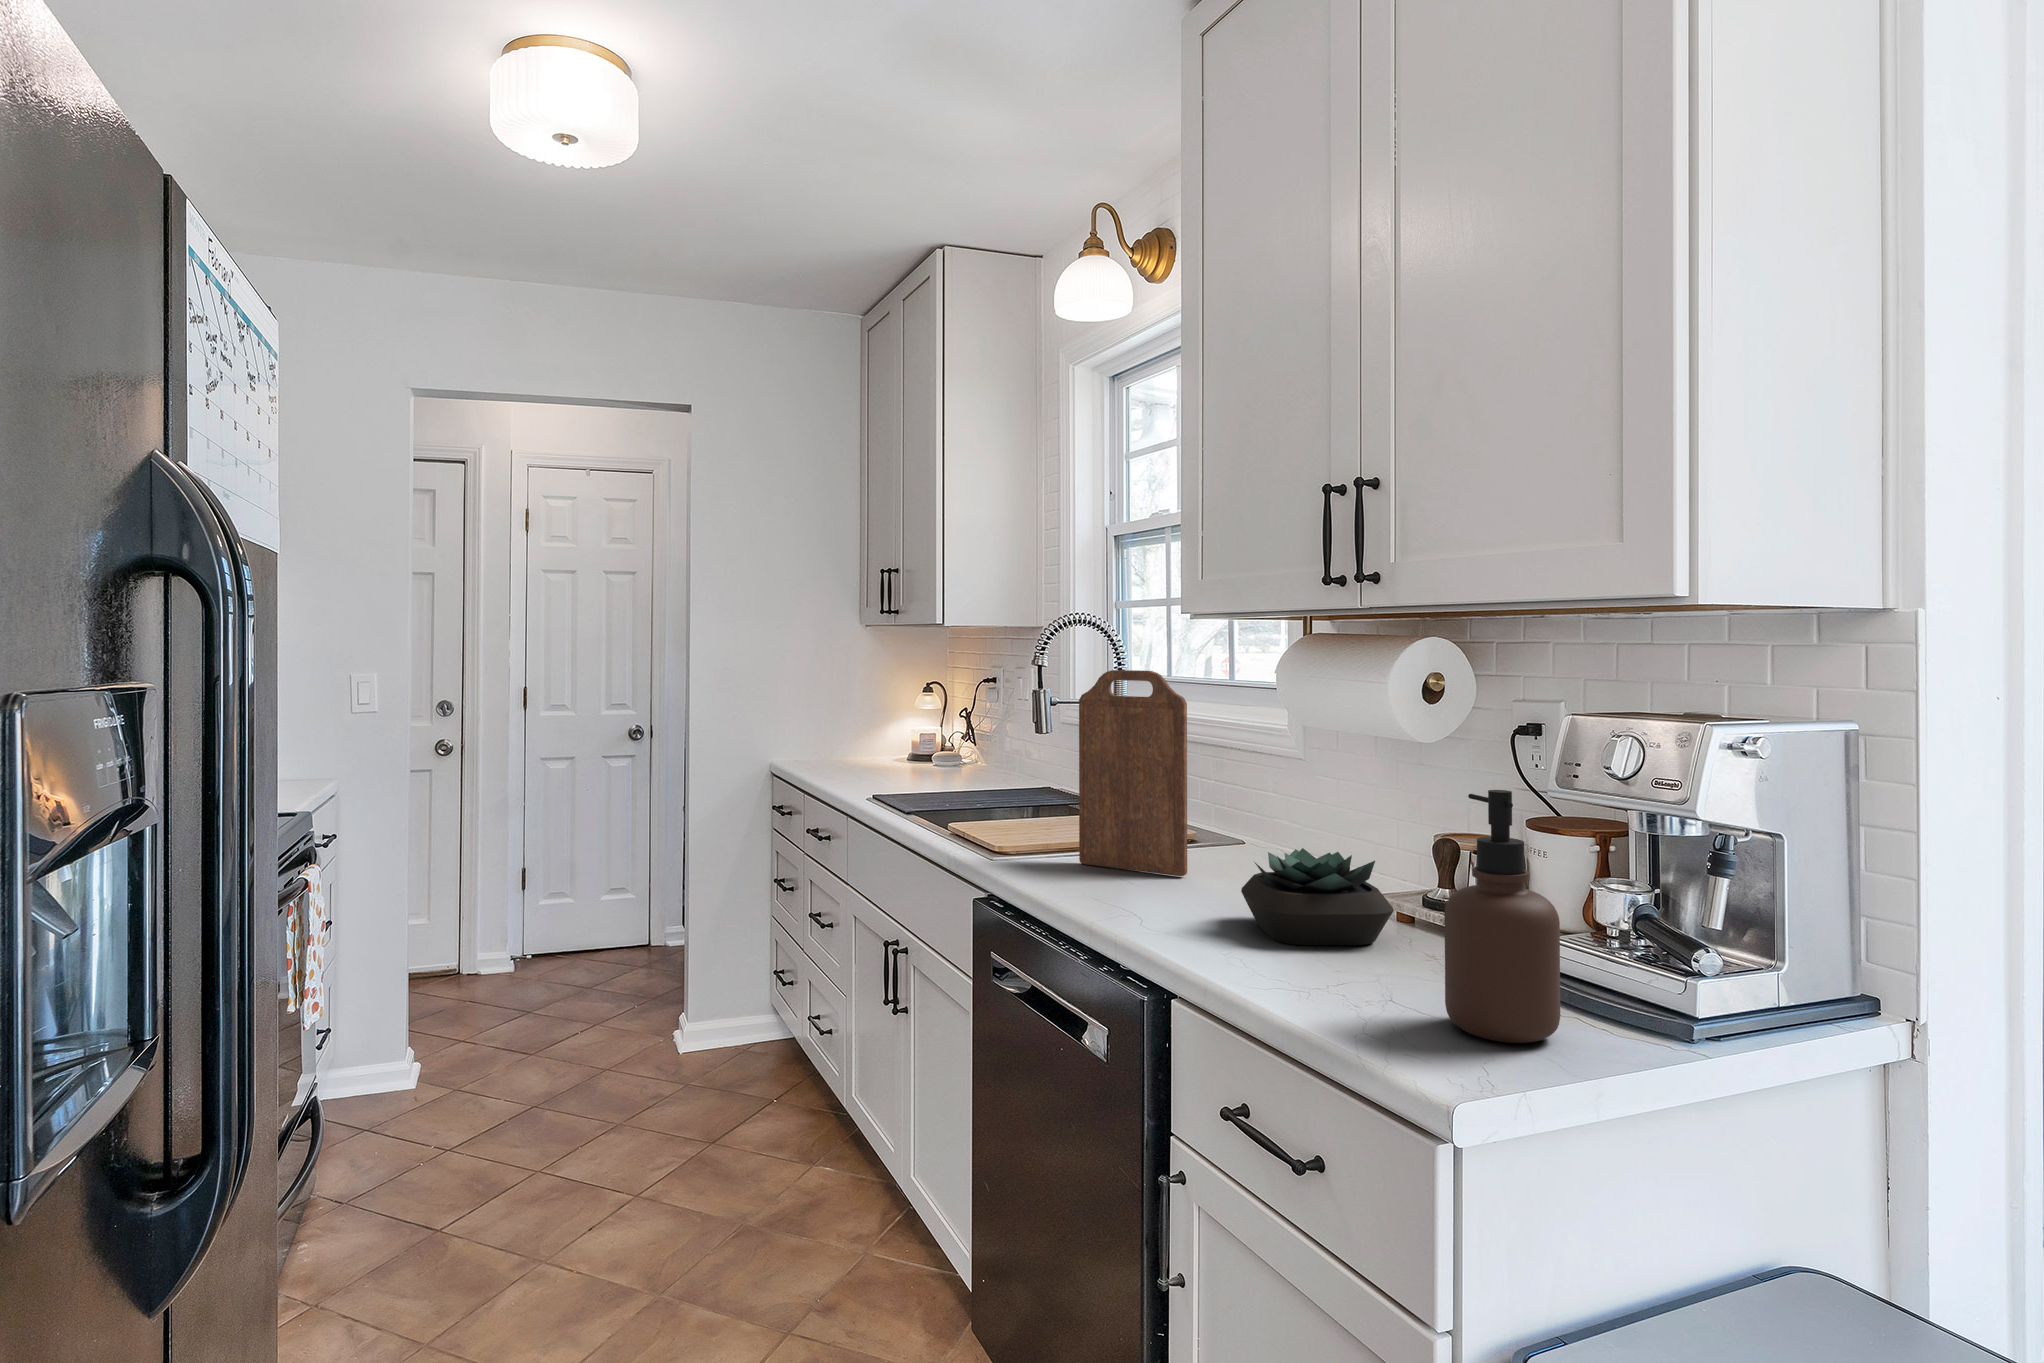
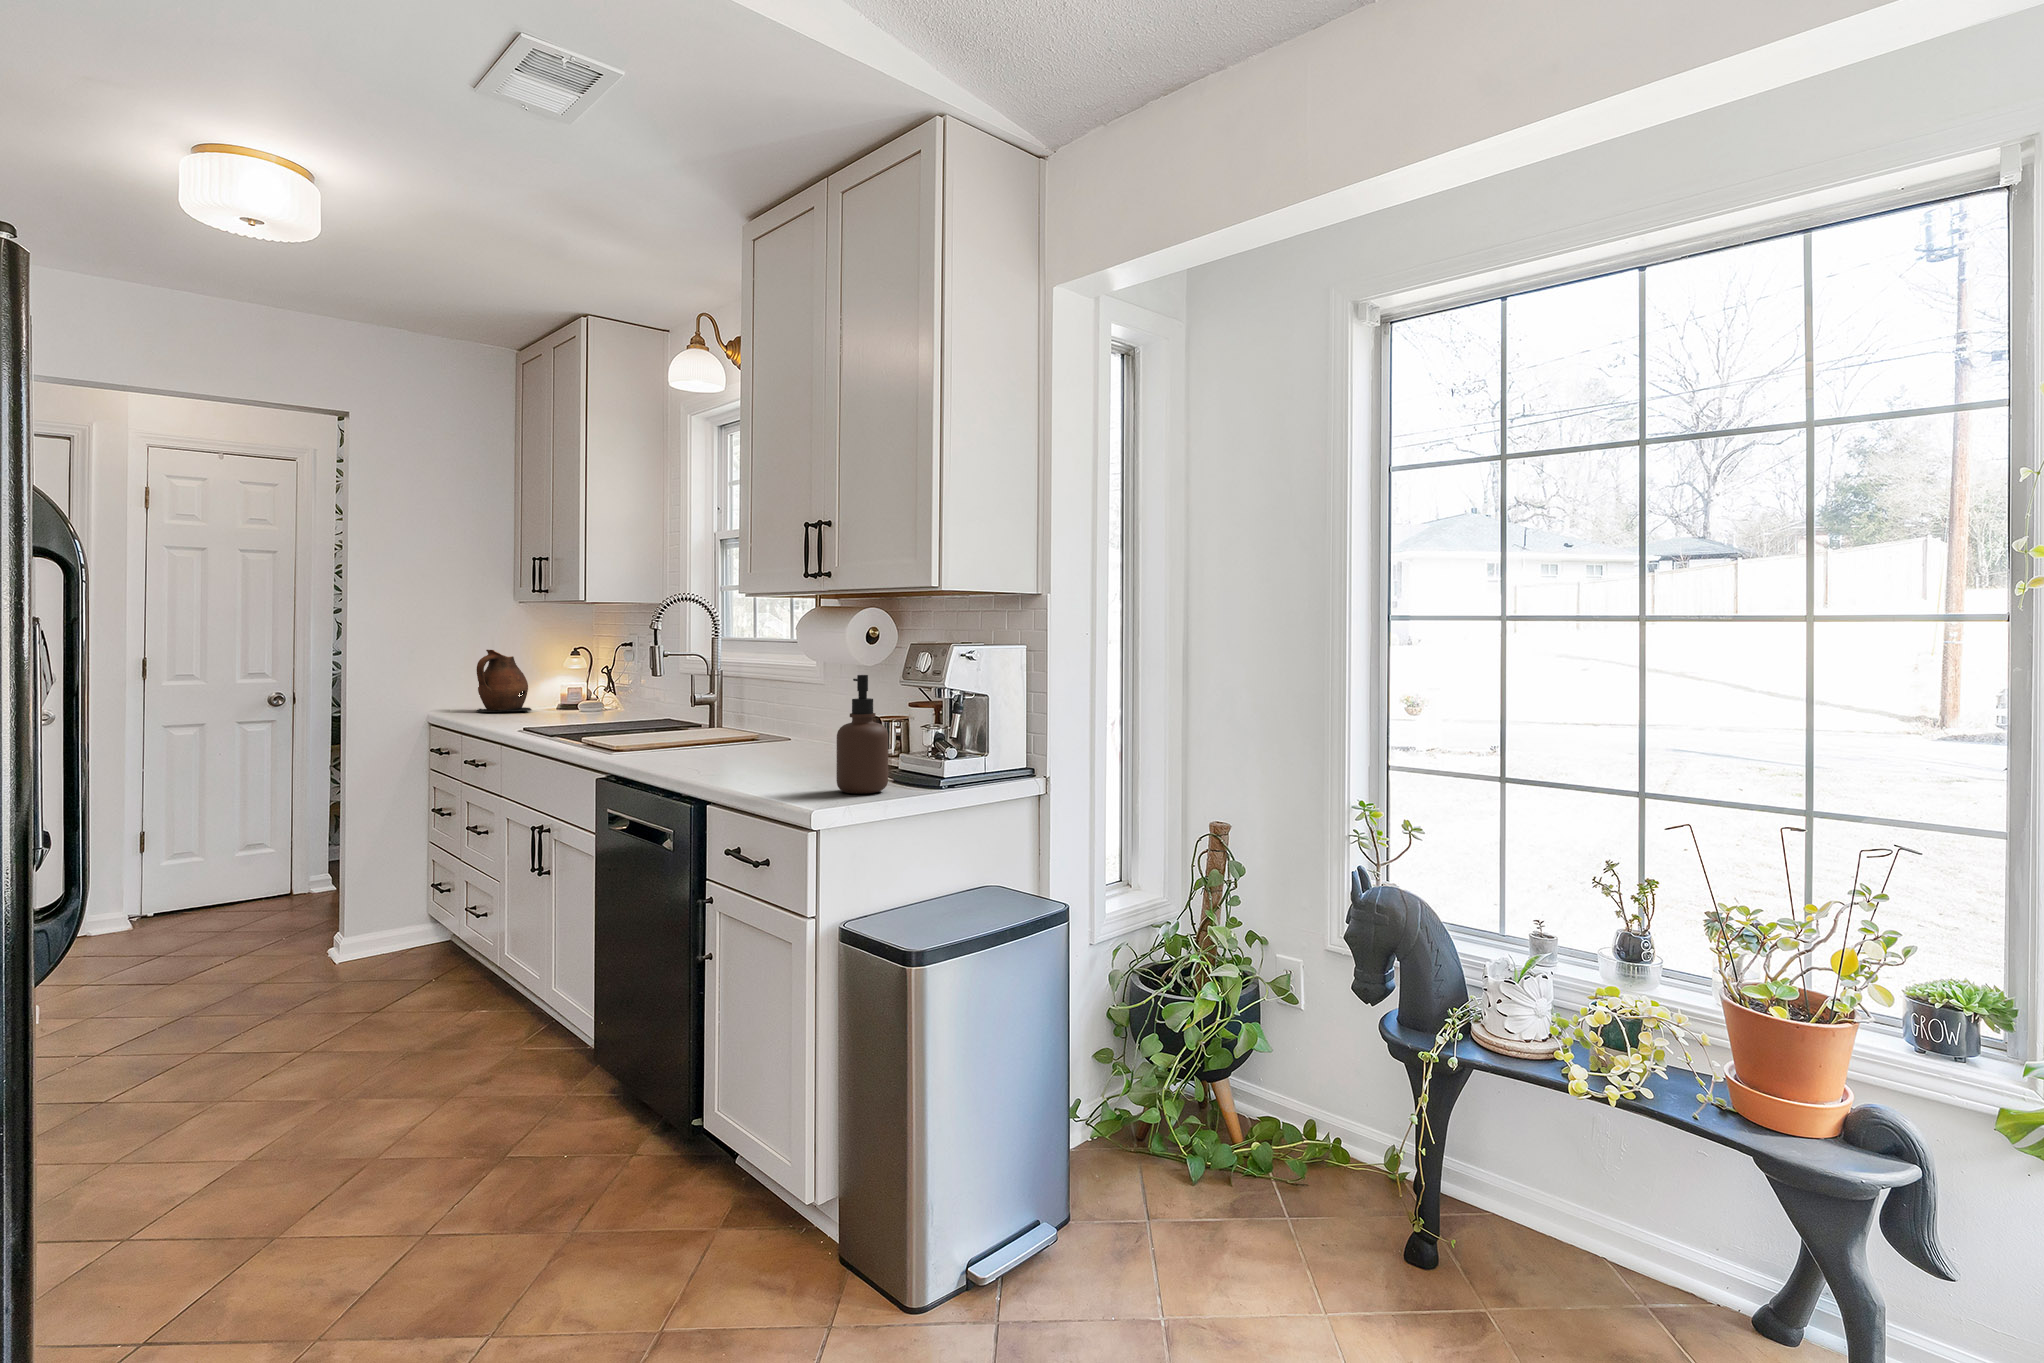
cutting board: present [1079,670,1187,876] -> none [672,627,742,755]
ceramic pitcher: none [820,684,883,762] -> present [477,650,532,712]
succulent plant: present [1241,848,1394,945] -> none [760,726,841,774]

